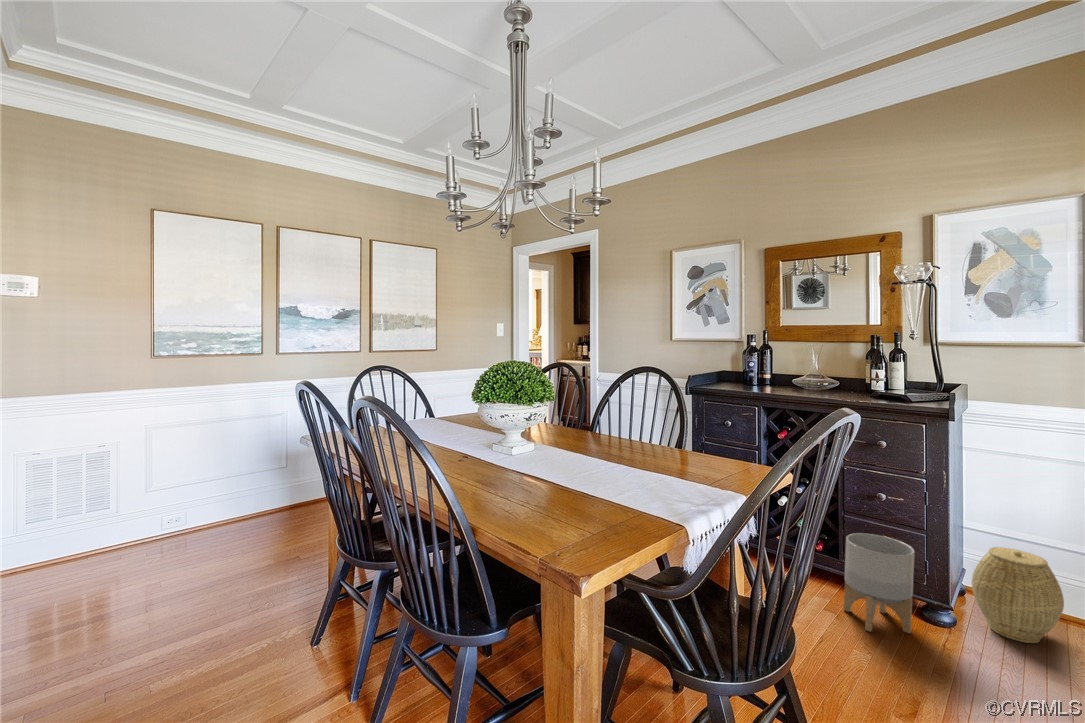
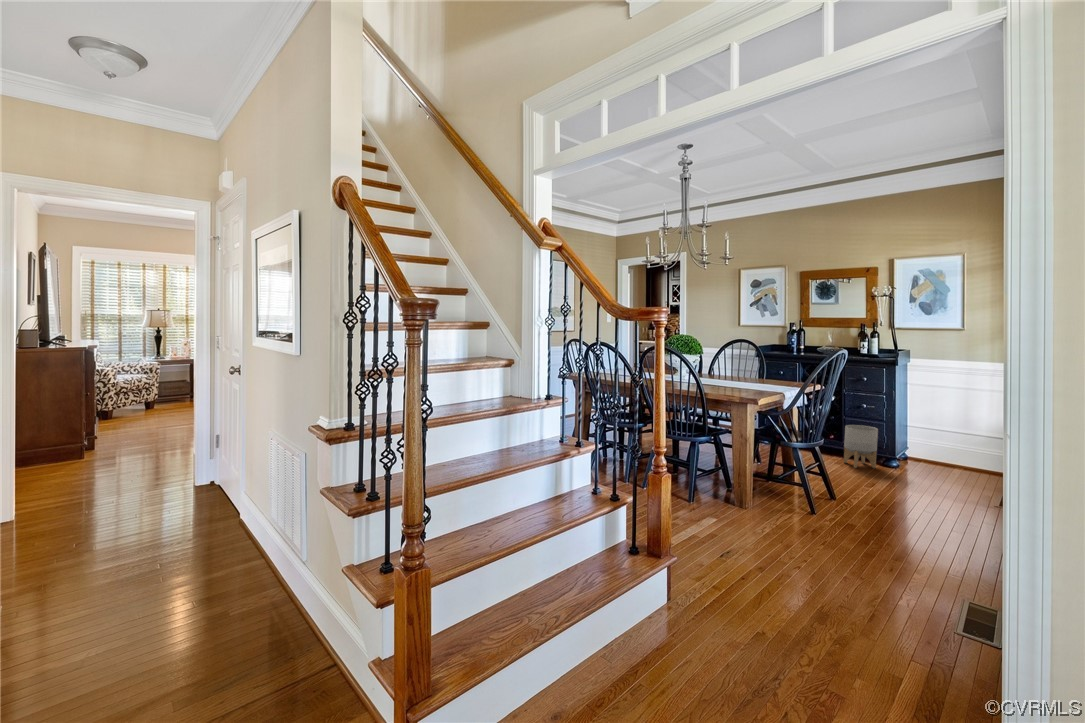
woven basket: present [972,547,1064,643] -> none [907,429,947,470]

